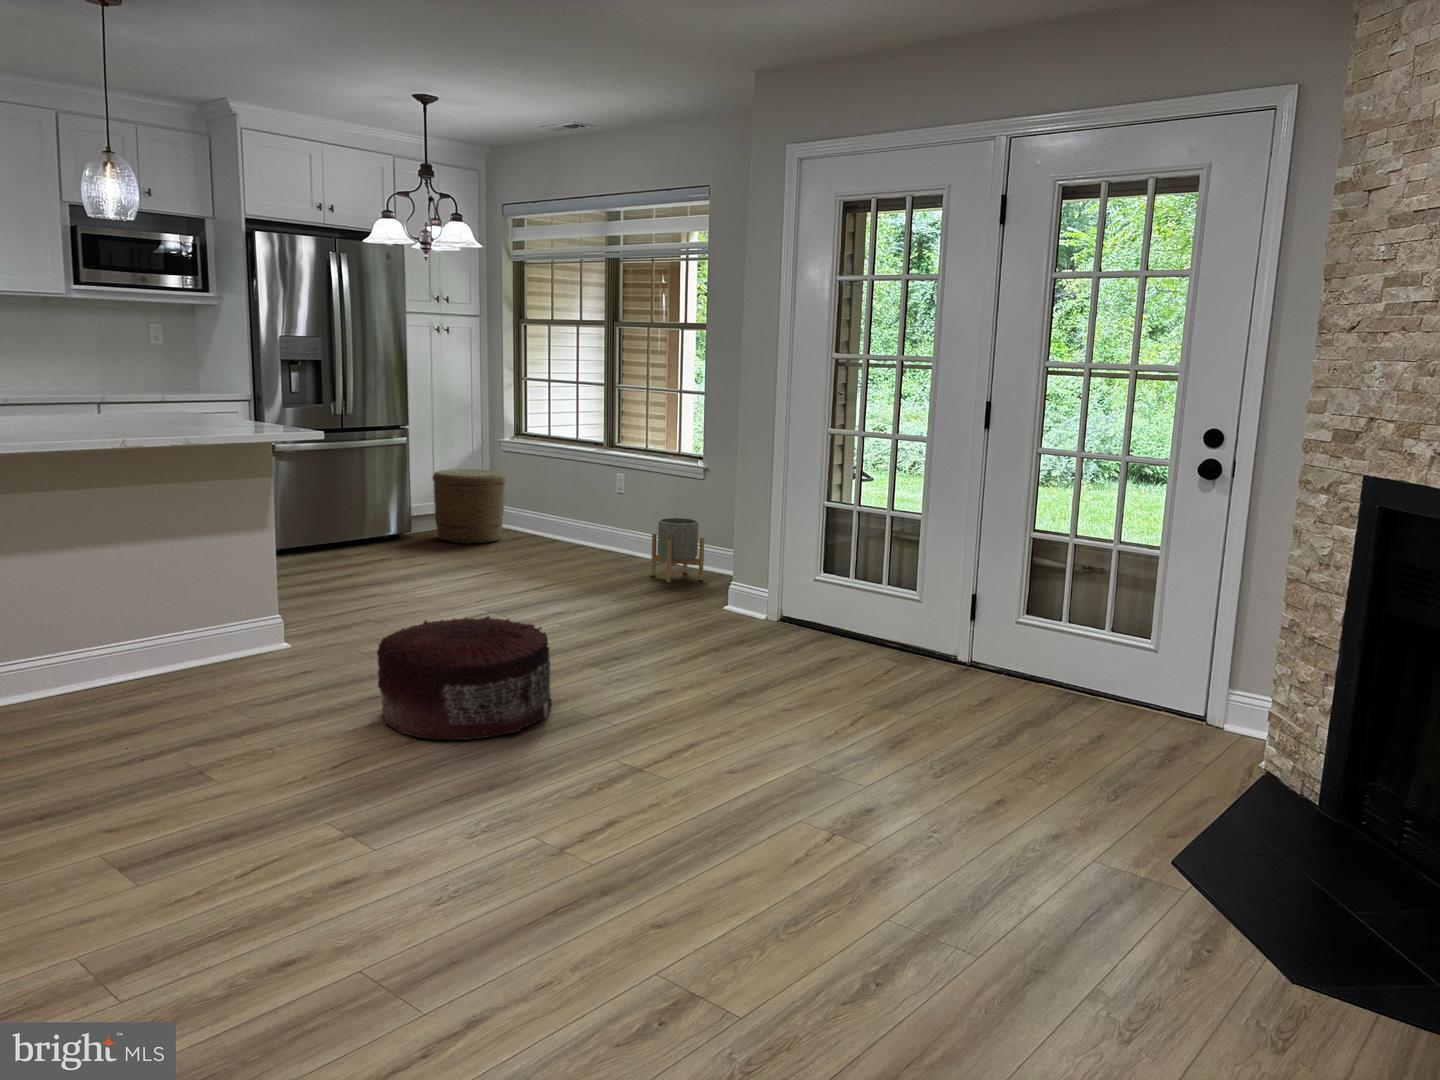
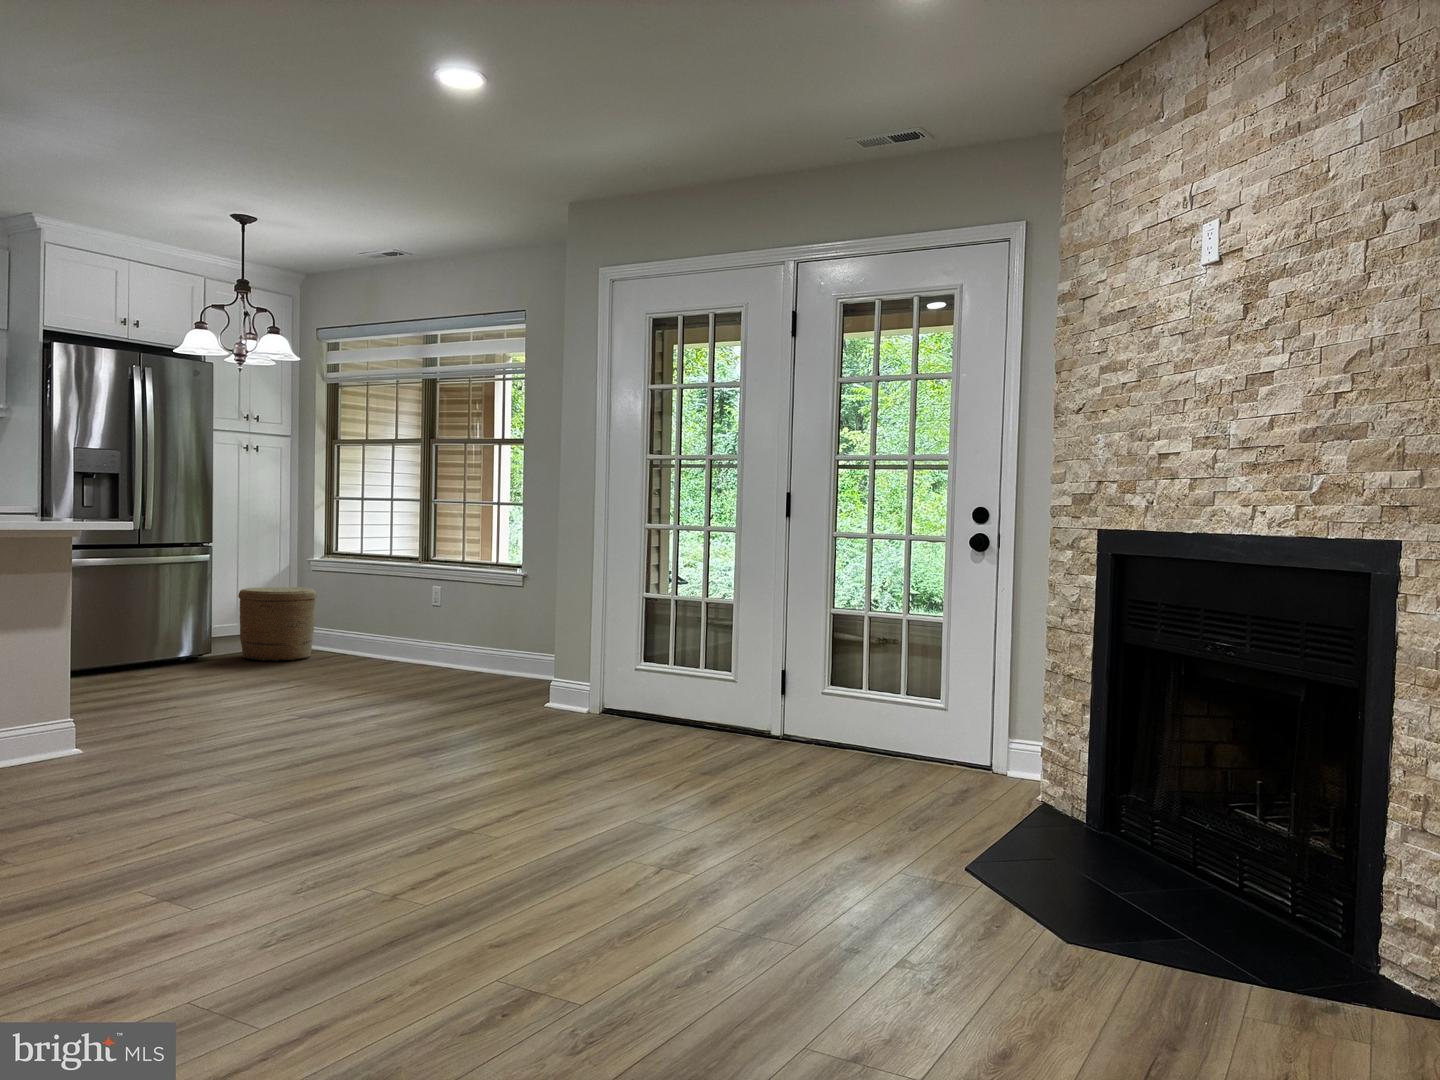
planter: present [651,518,704,583] -> none [469,624,522,686]
pouf: present [377,616,552,740] -> none [191,699,377,818]

